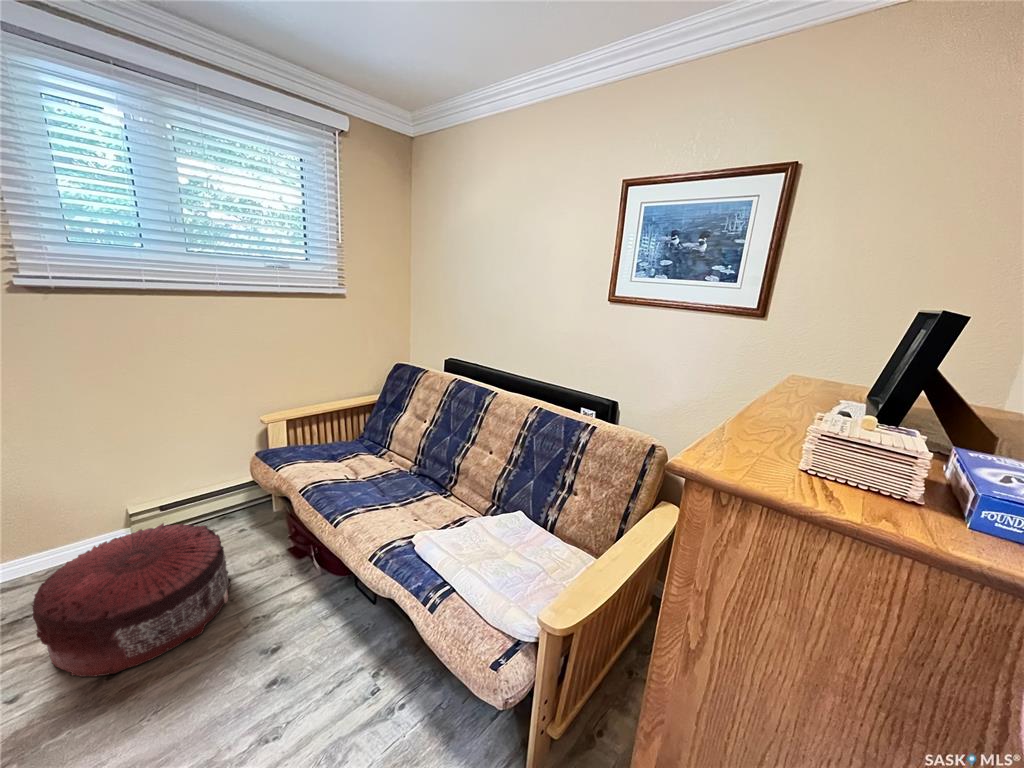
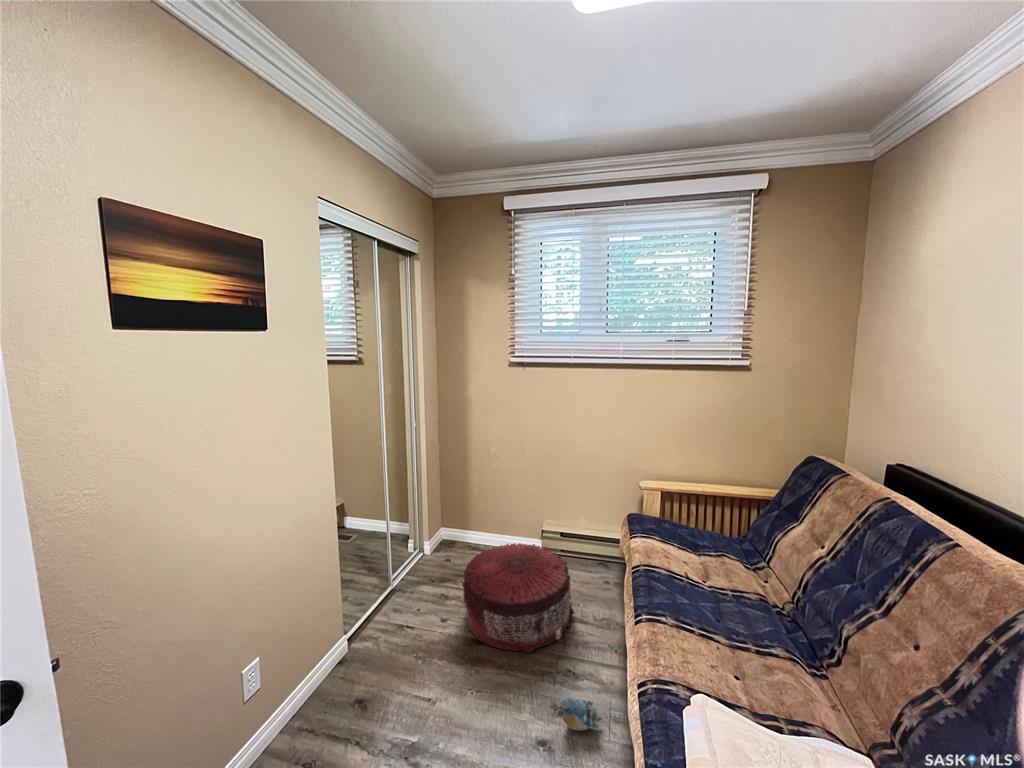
plush toy: none [280,617,323,651] -> present [559,697,602,730]

